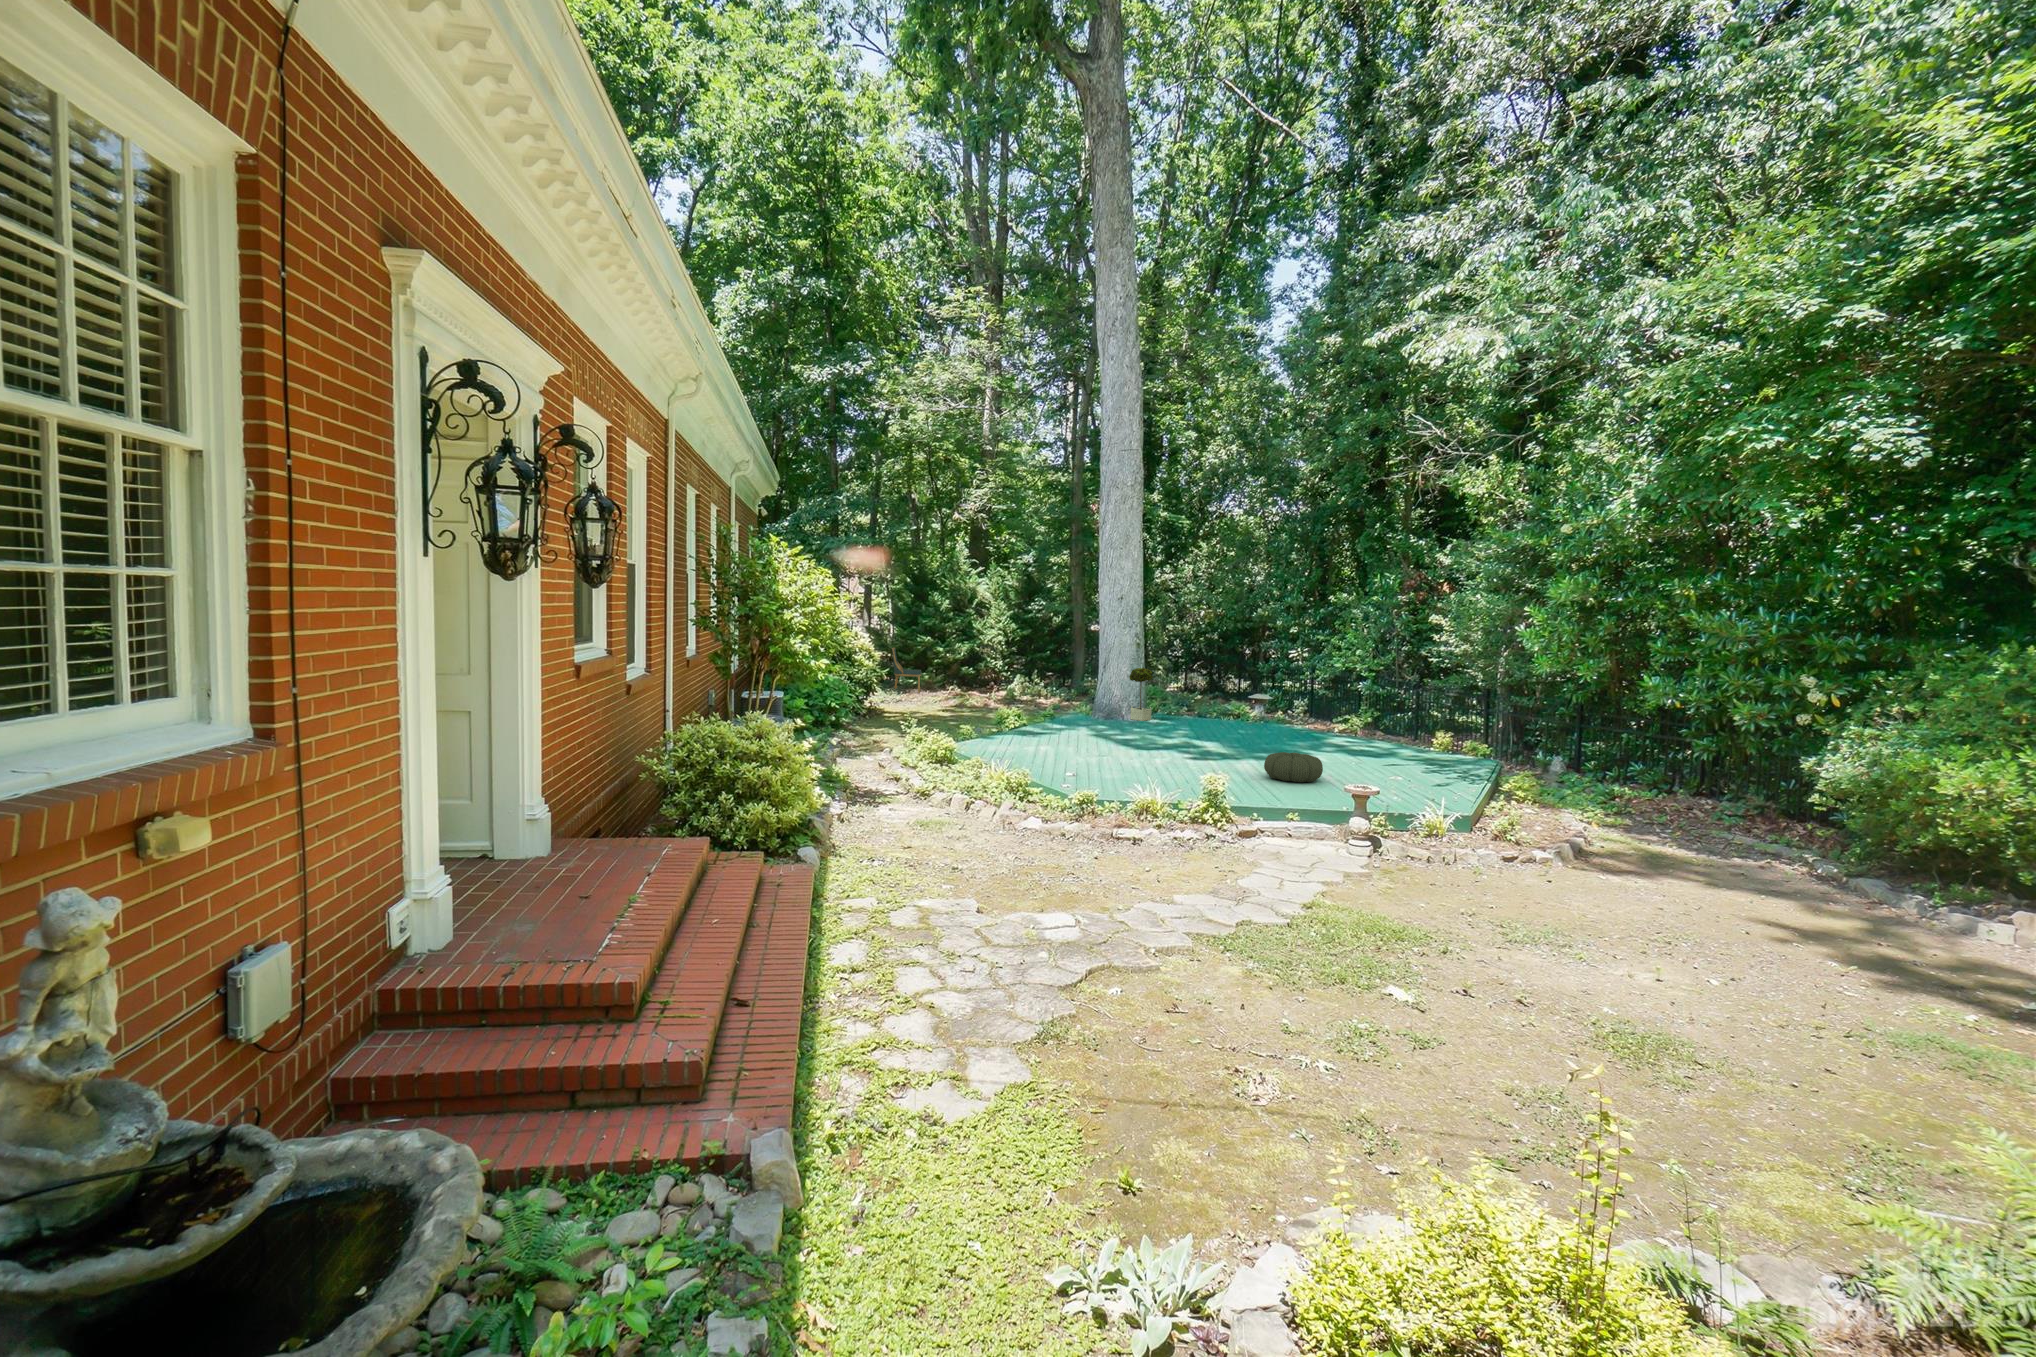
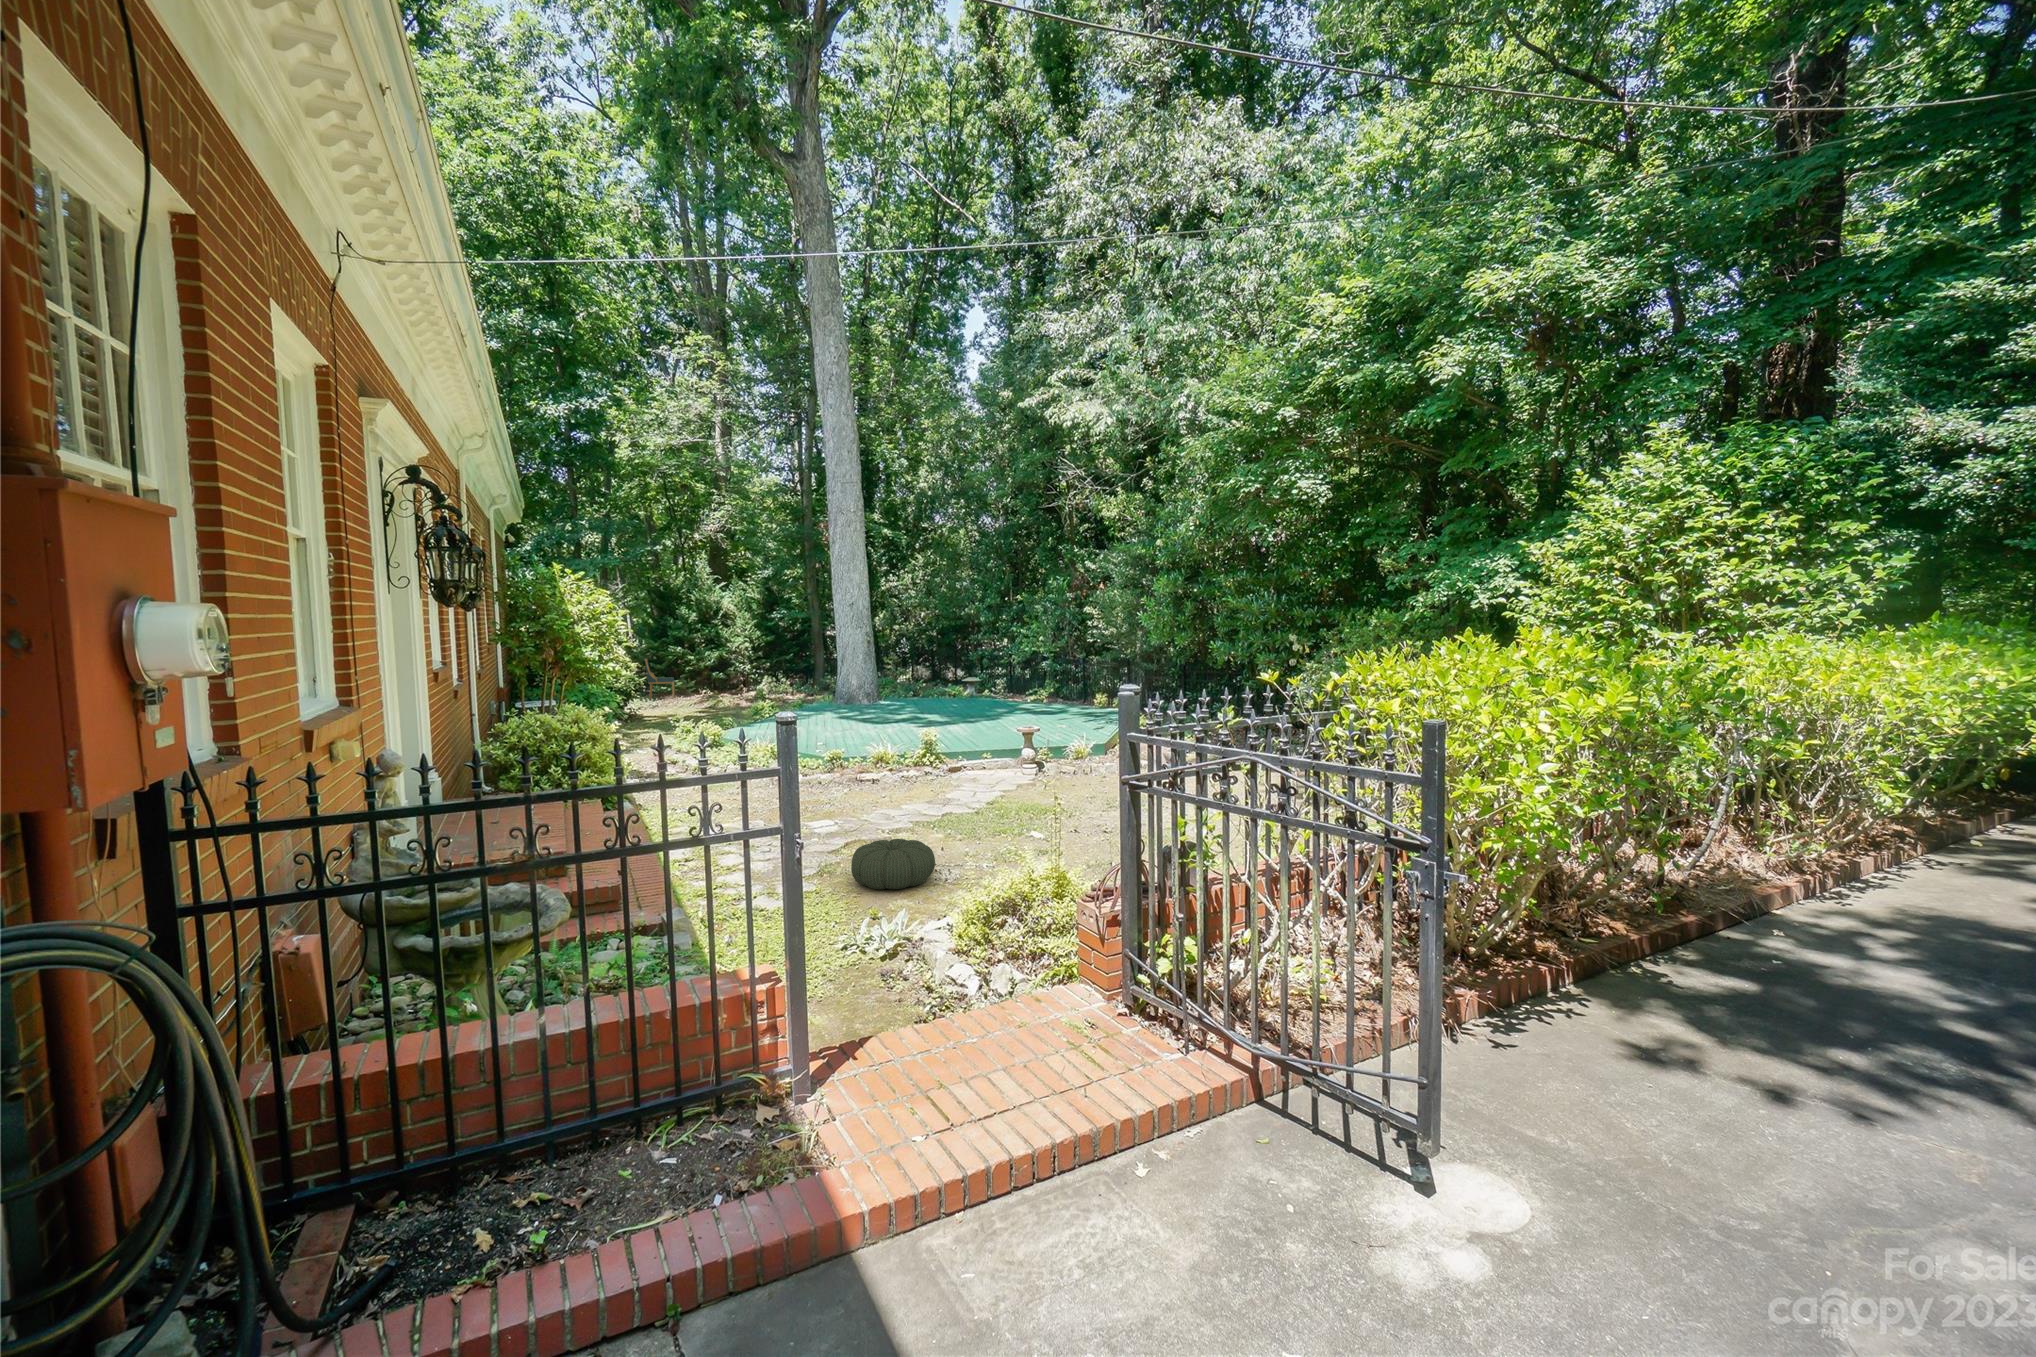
potted tree: present [1129,667,1153,721] -> none [864,660,884,703]
pouf: present [1264,752,1323,782] -> present [851,839,935,889]

